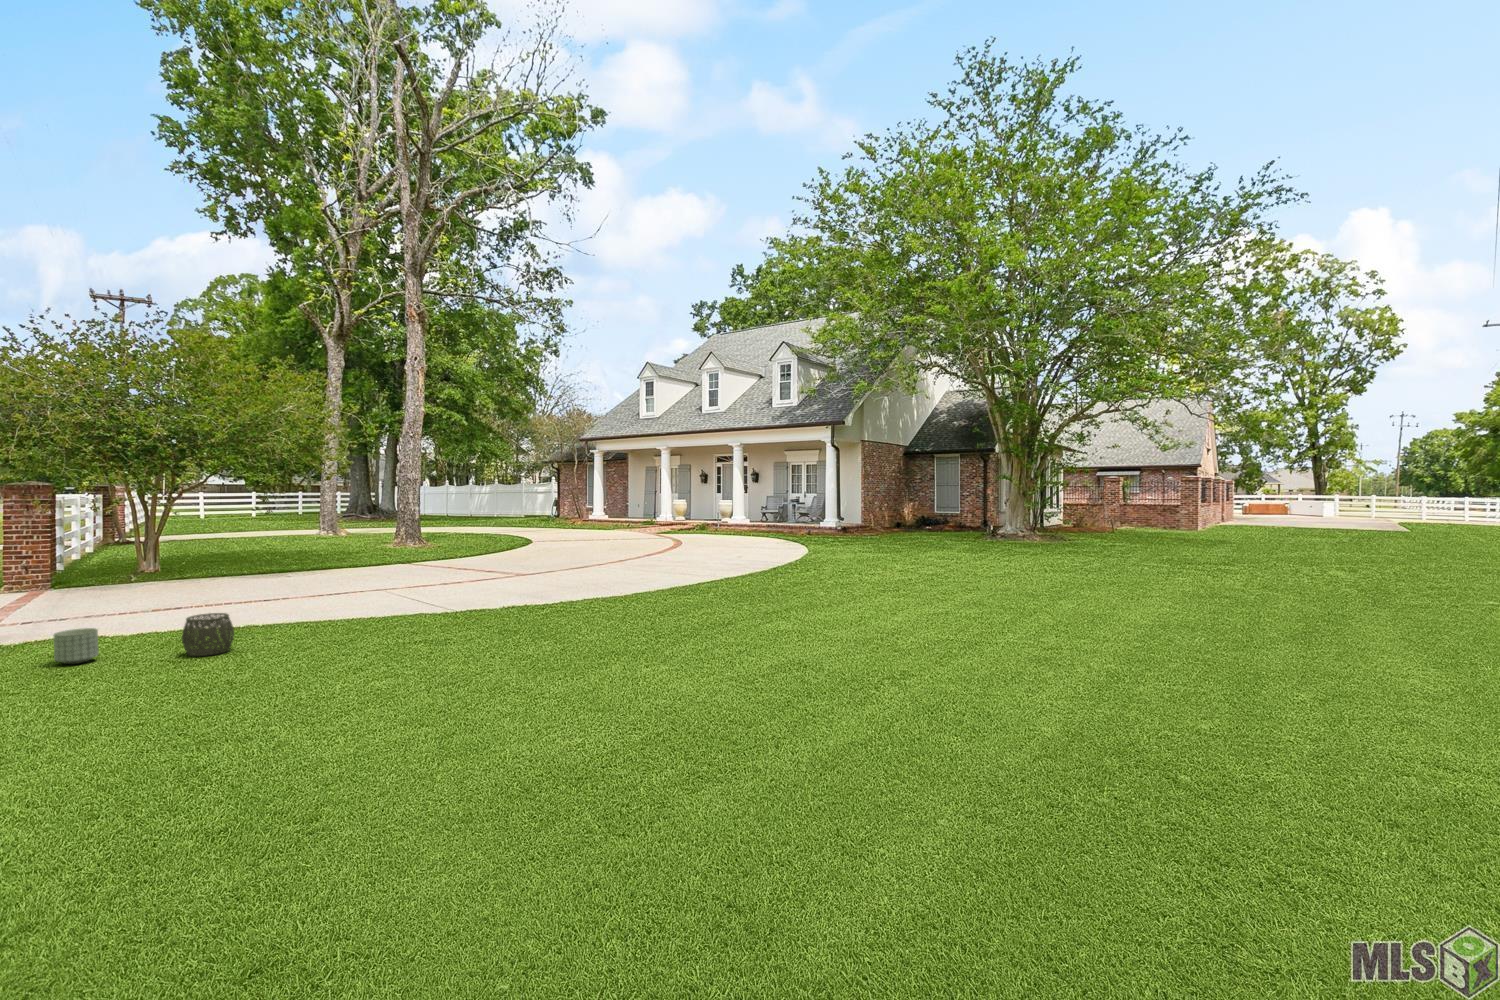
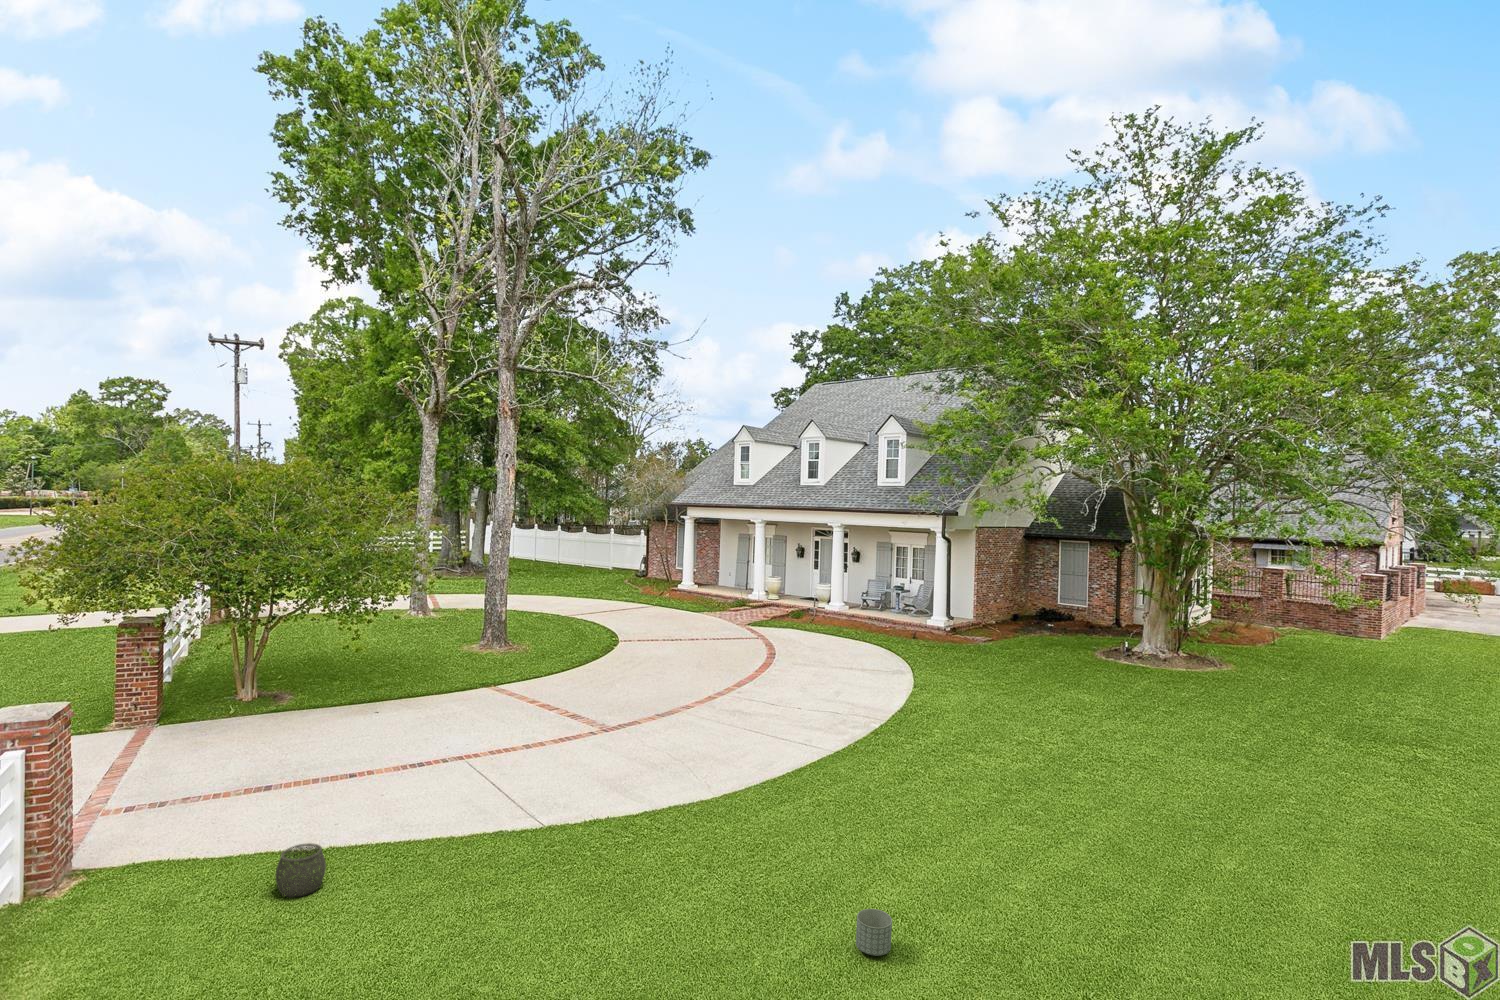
planter: present [53,628,98,664] -> present [856,909,892,956]

